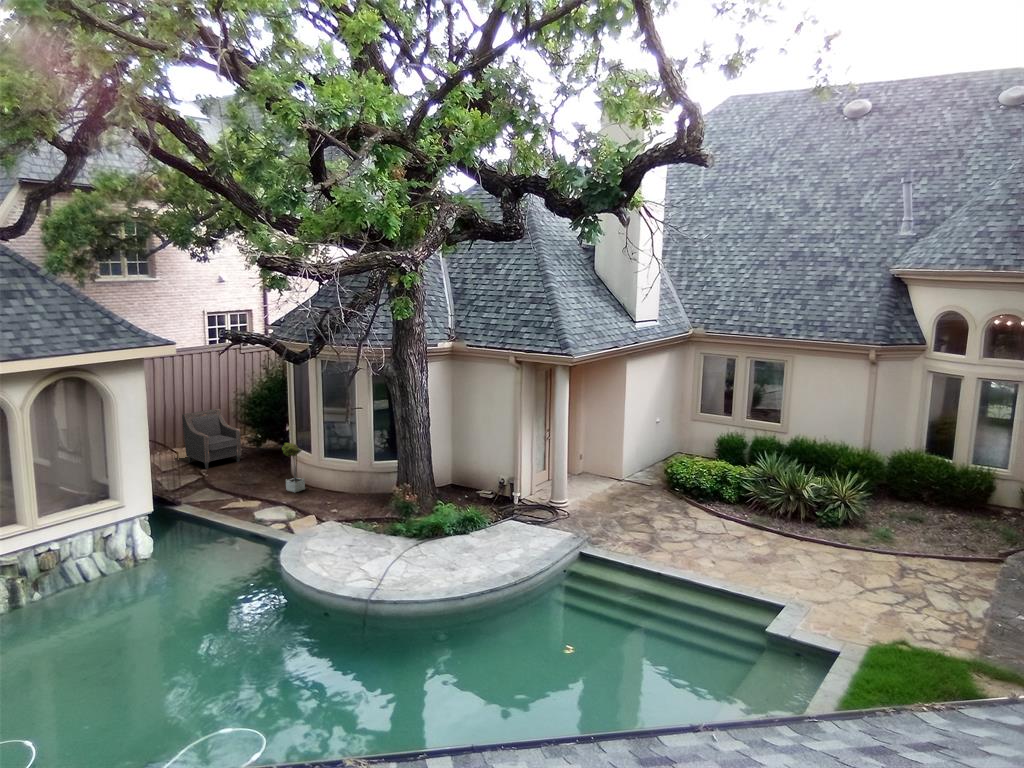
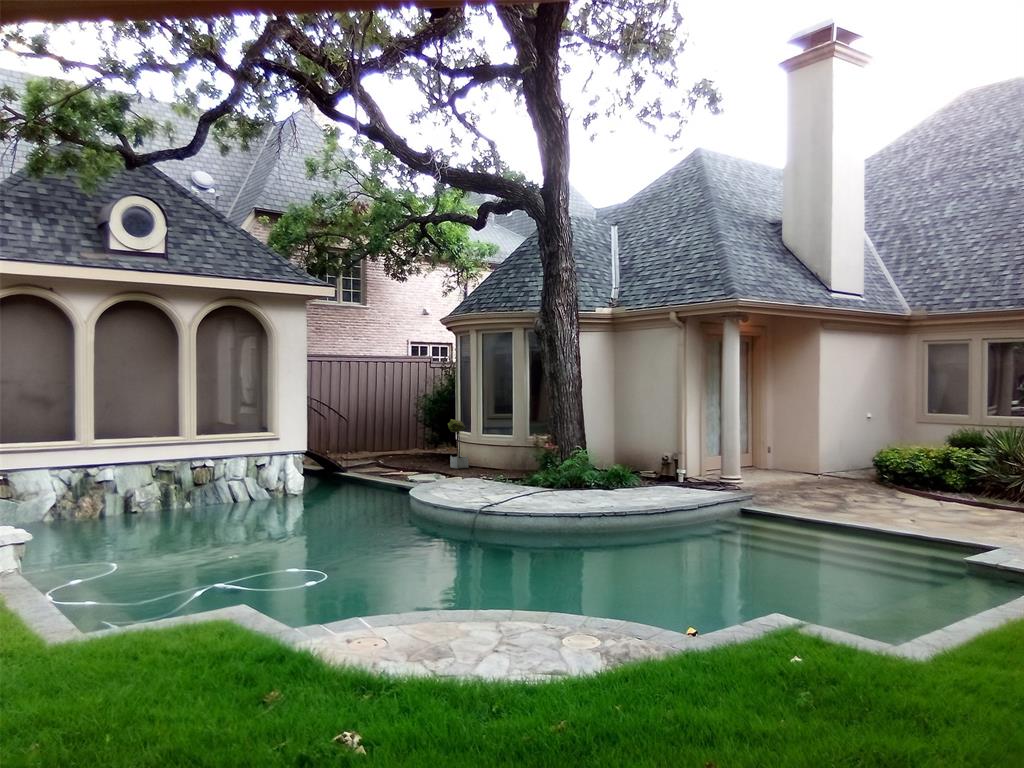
chair: present [182,409,242,469] -> none [378,408,427,458]

